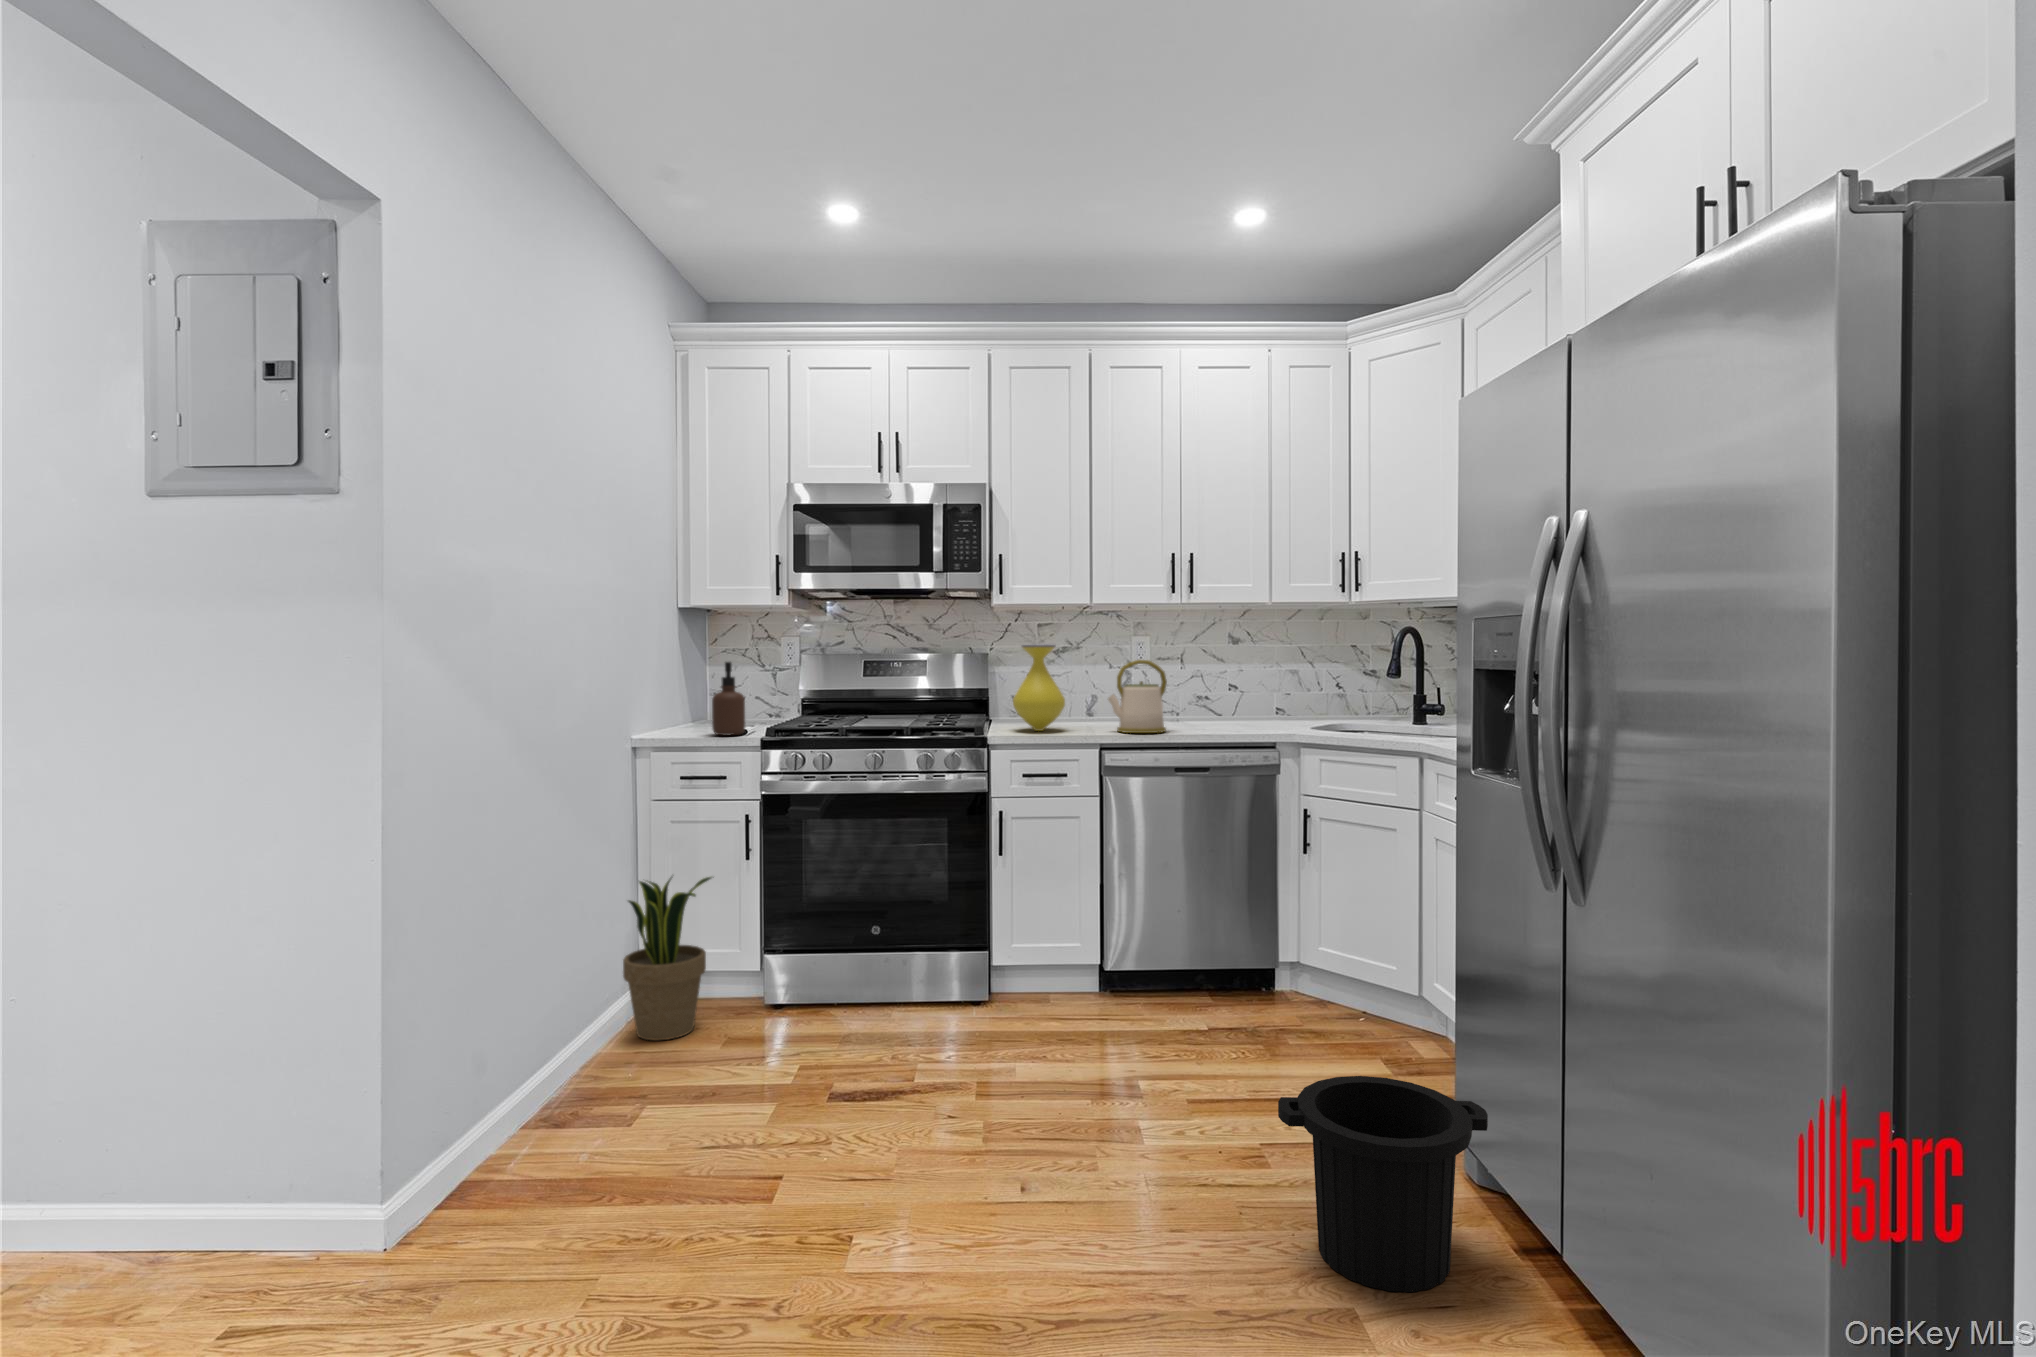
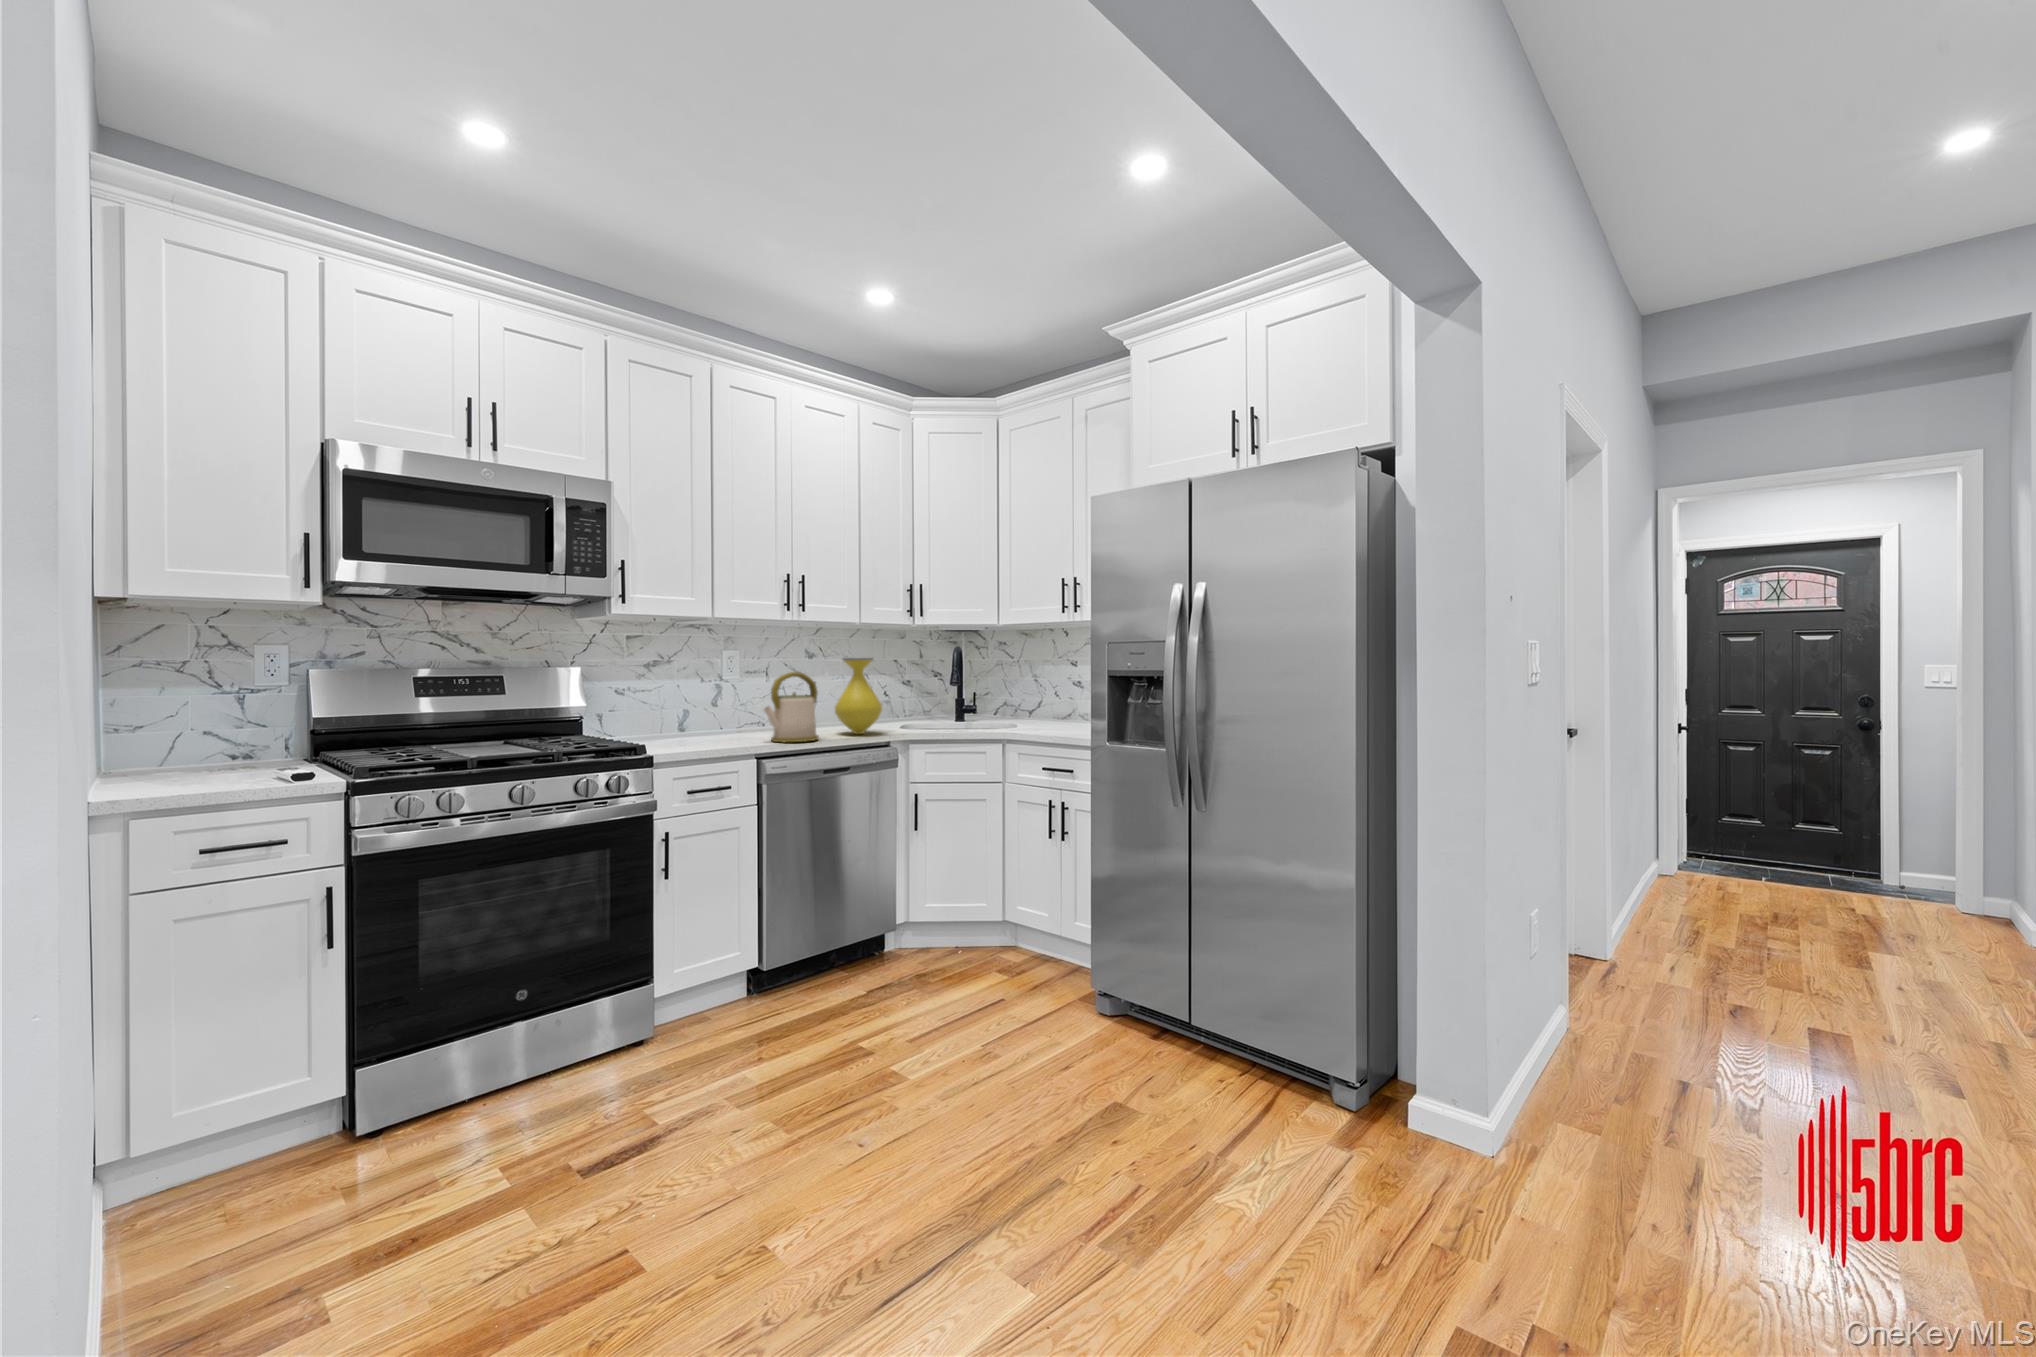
vase: present [1013,645,1065,731] -> present [835,658,882,734]
soap dispenser: present [712,662,745,736] -> none [222,681,288,790]
potted plant: present [623,877,712,1040] -> none [80,1000,282,1305]
trash can: present [1278,1076,1488,1292] -> none [1155,989,1286,1156]

